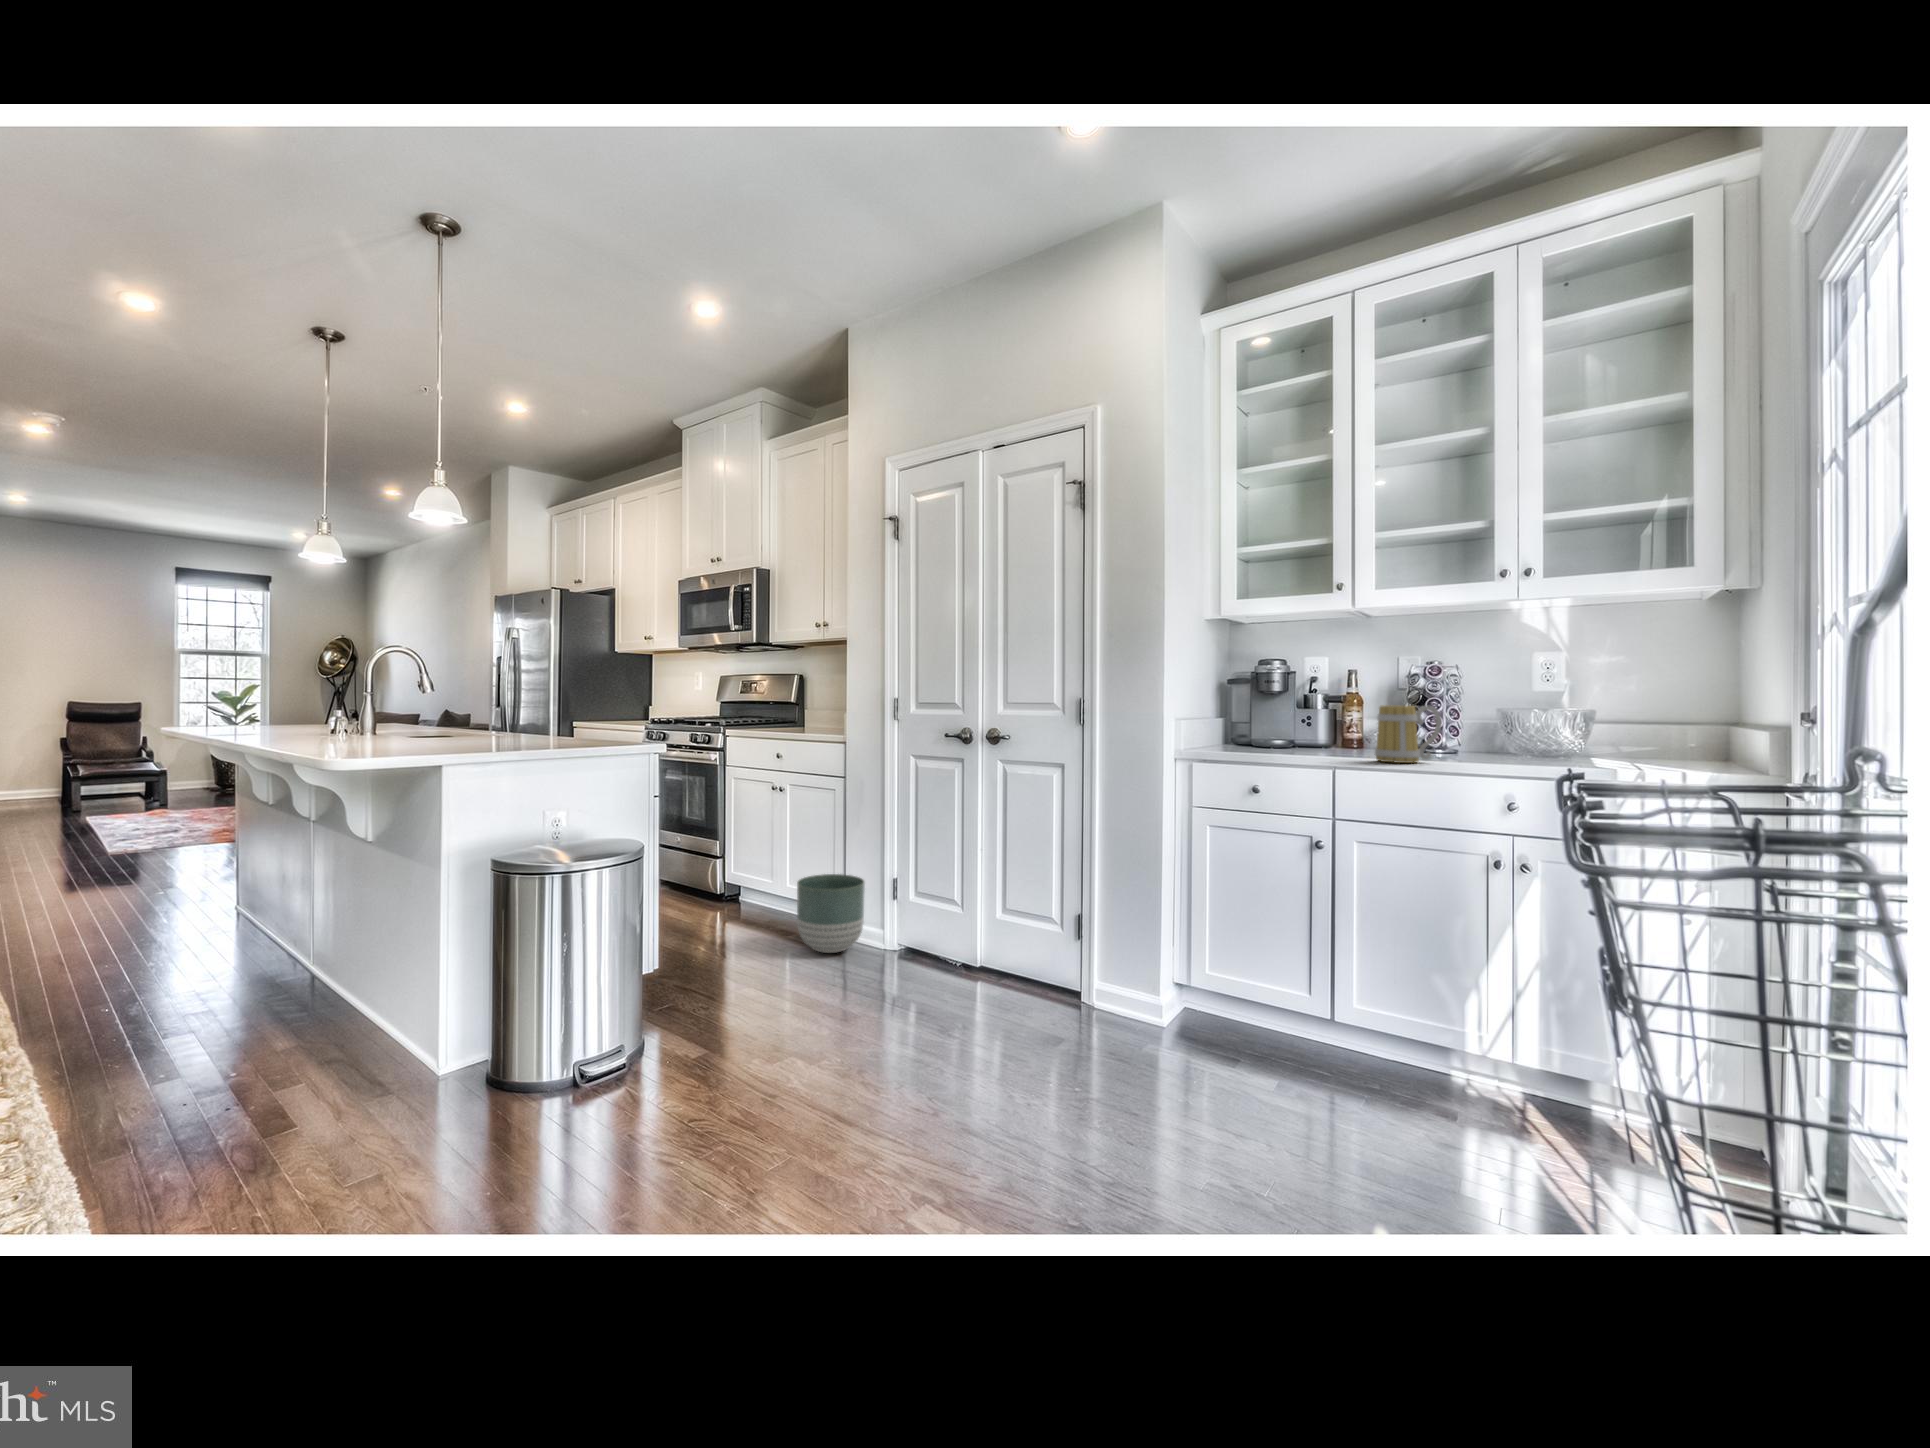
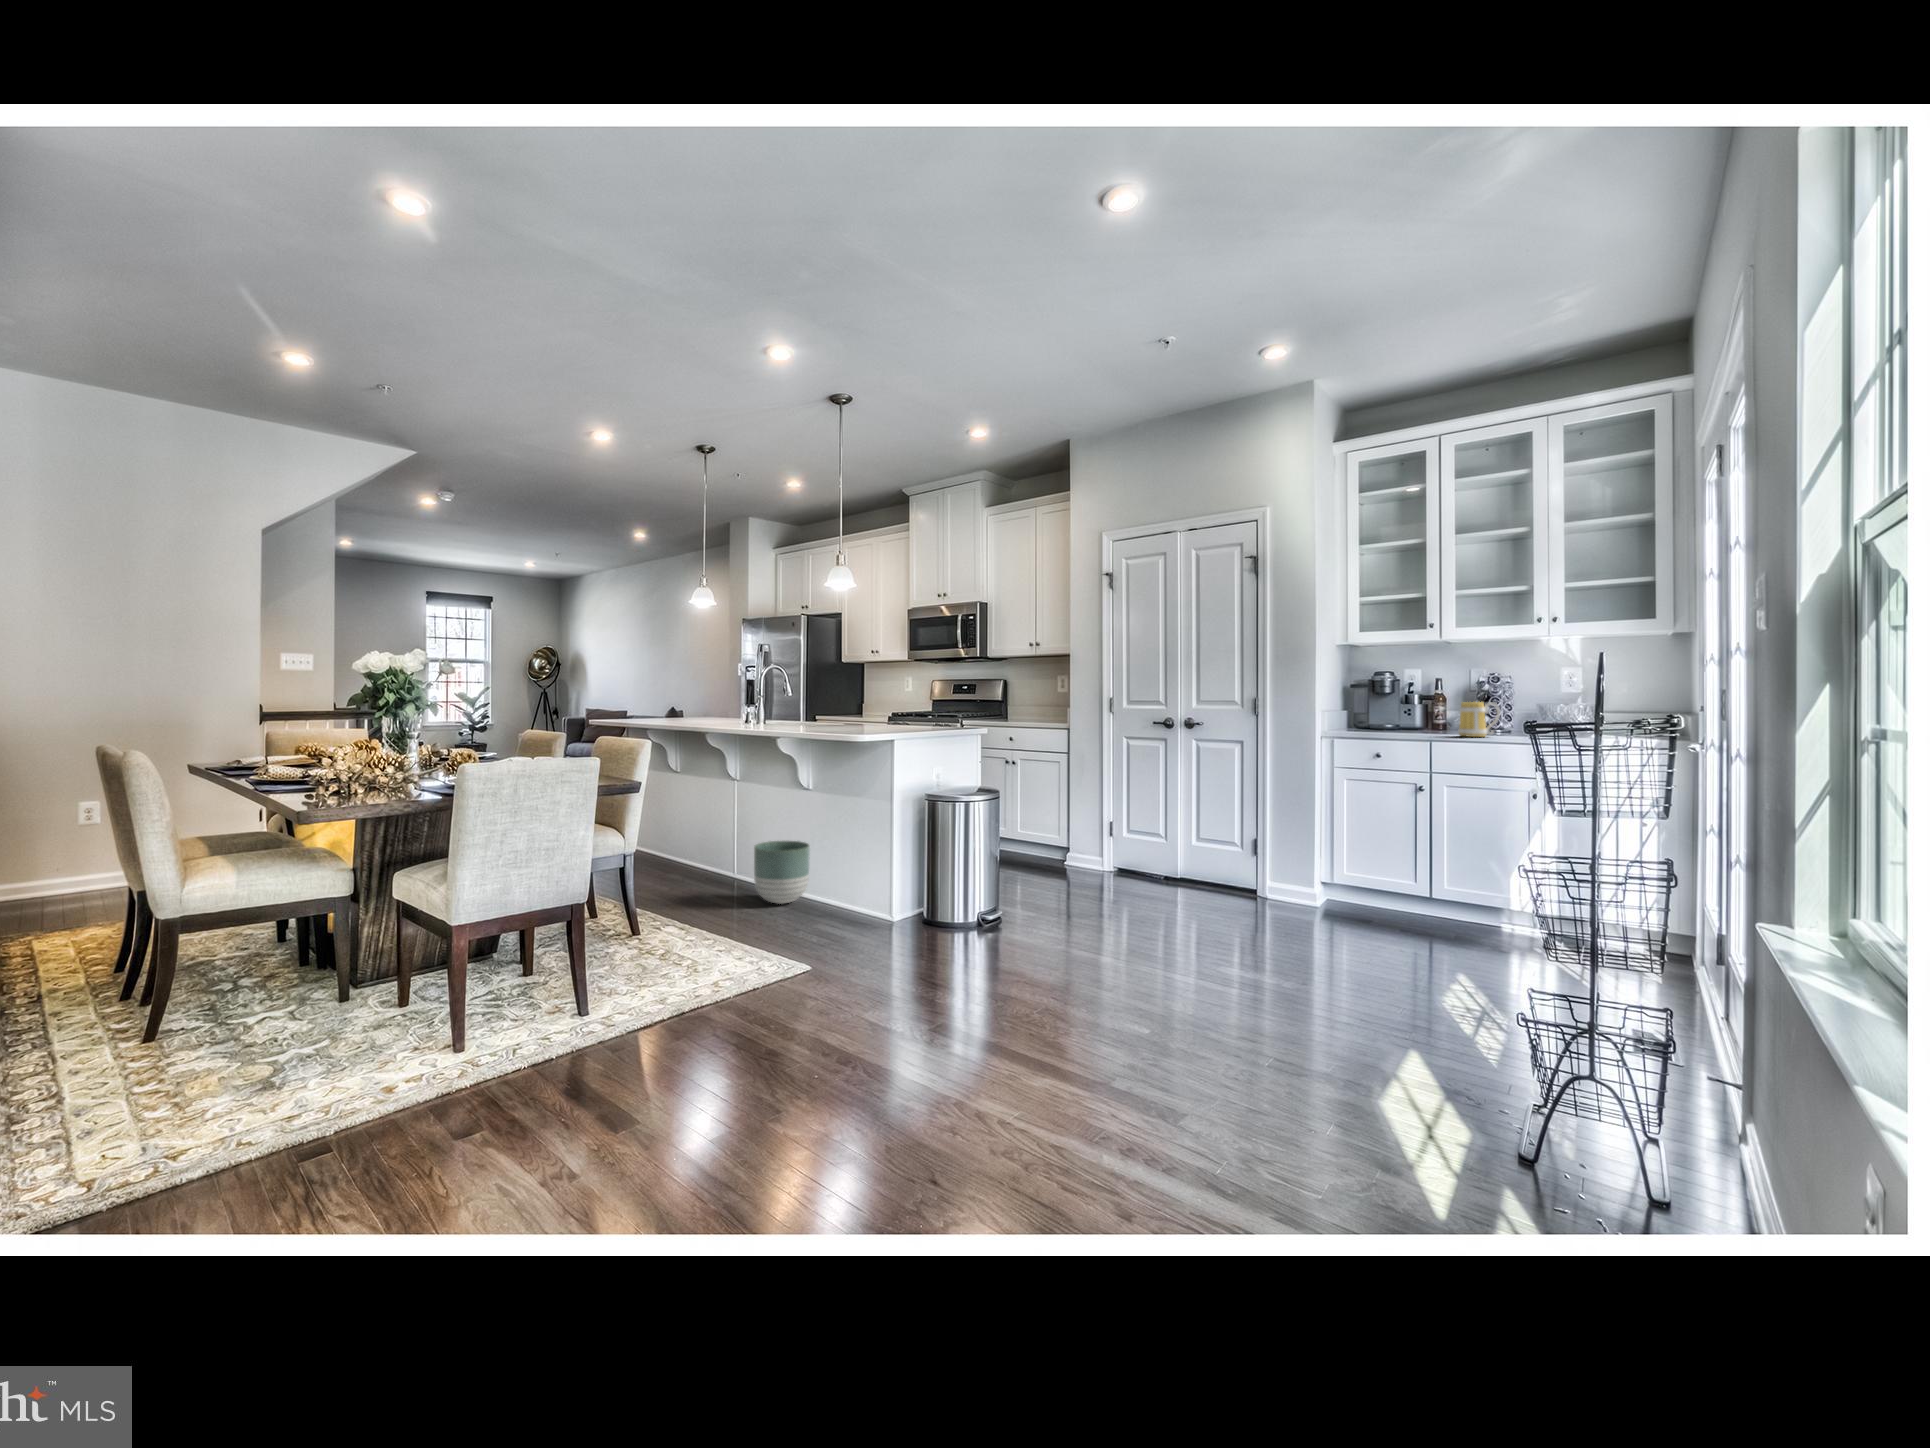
planter: present [797,874,865,953] -> present [754,841,810,904]

